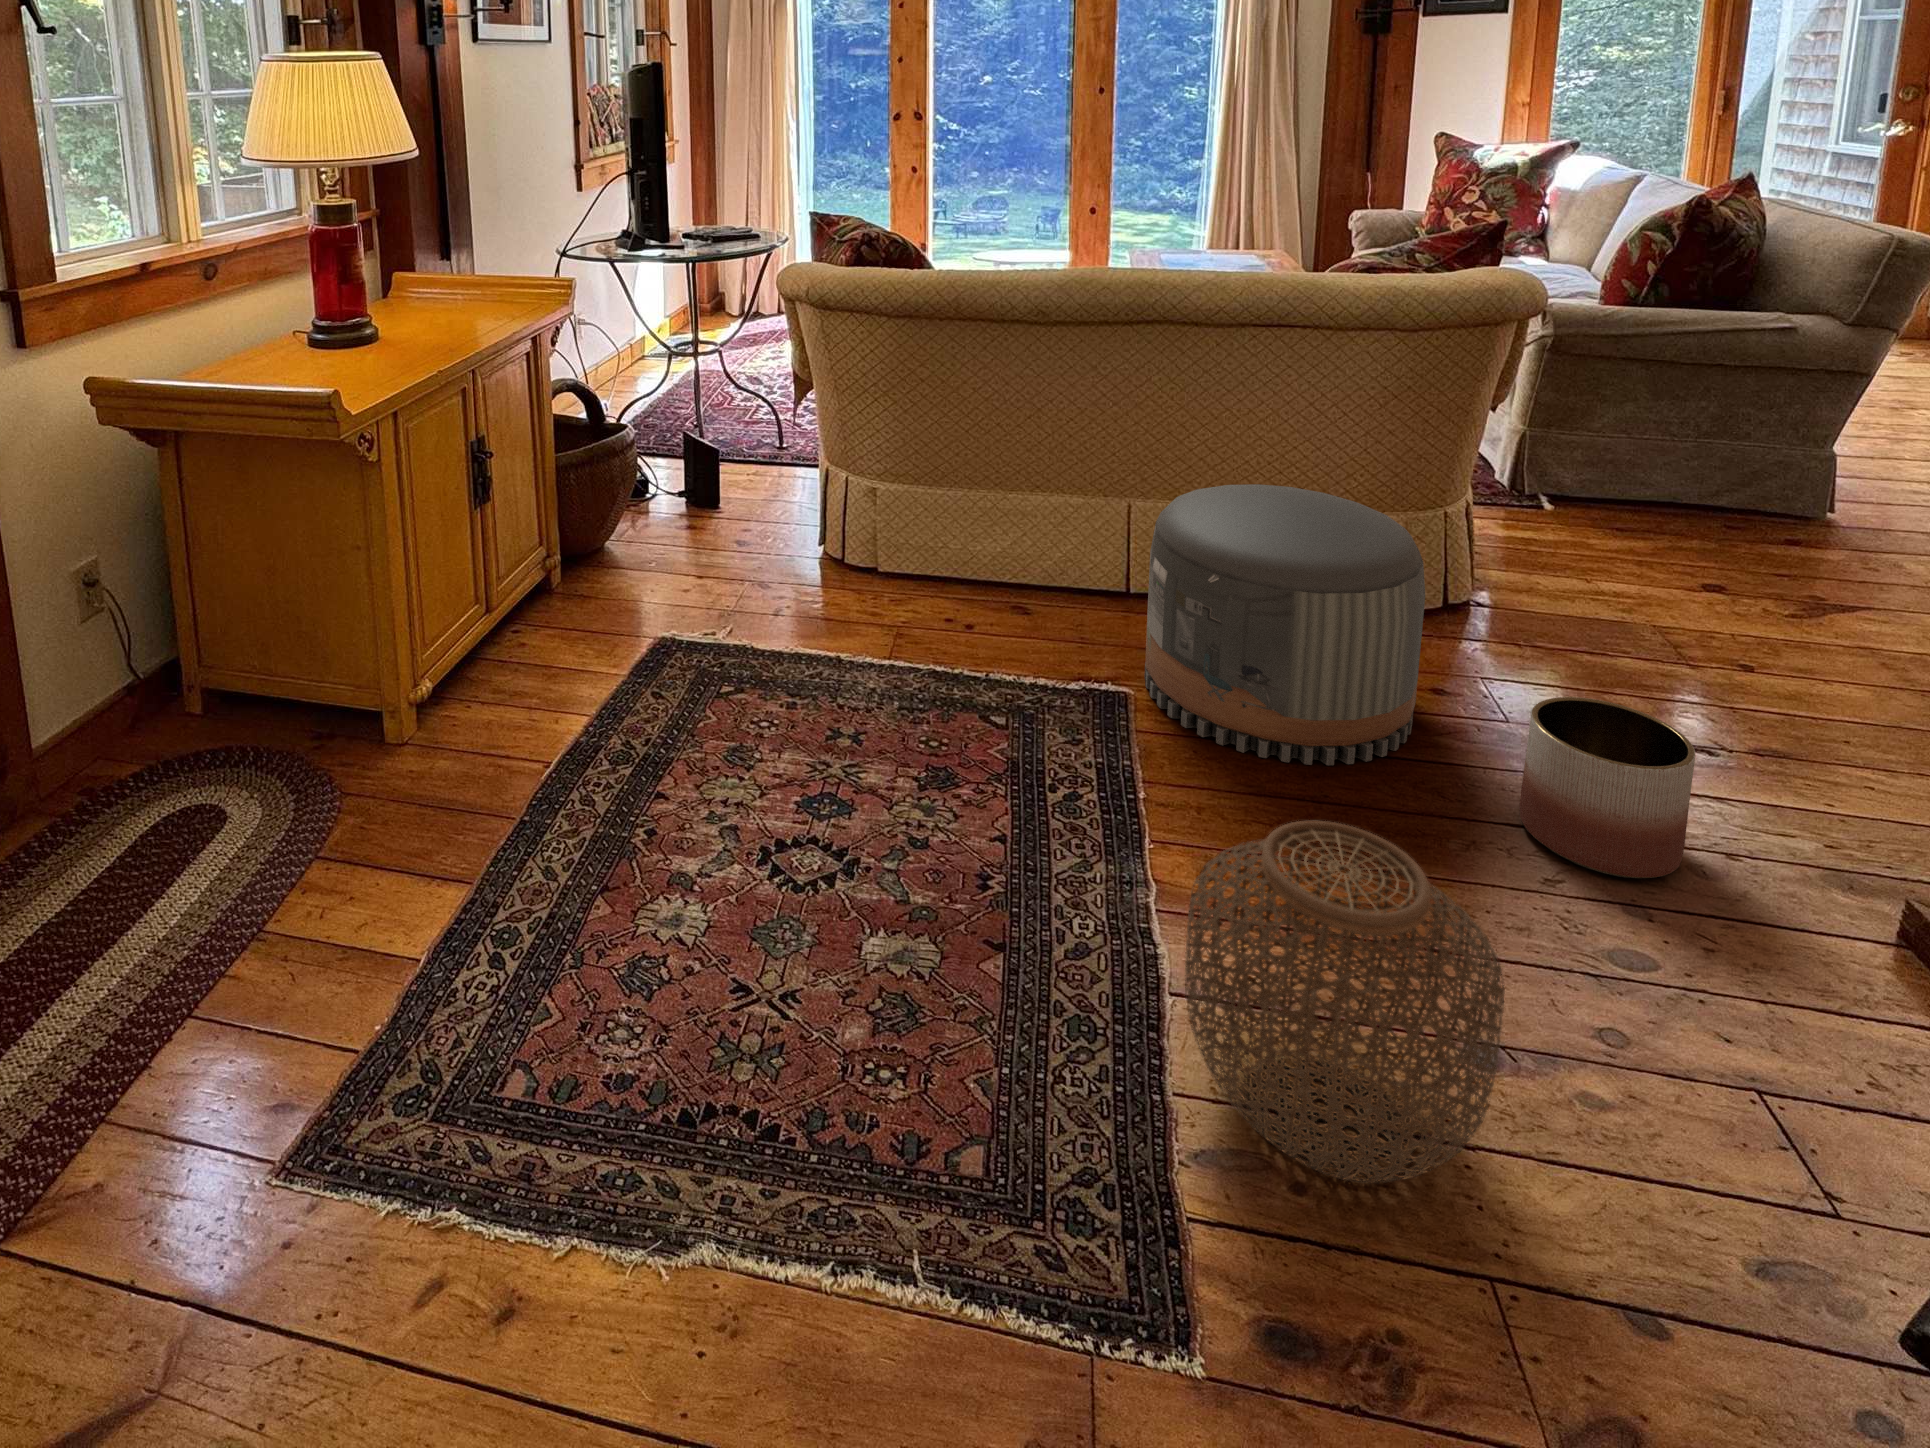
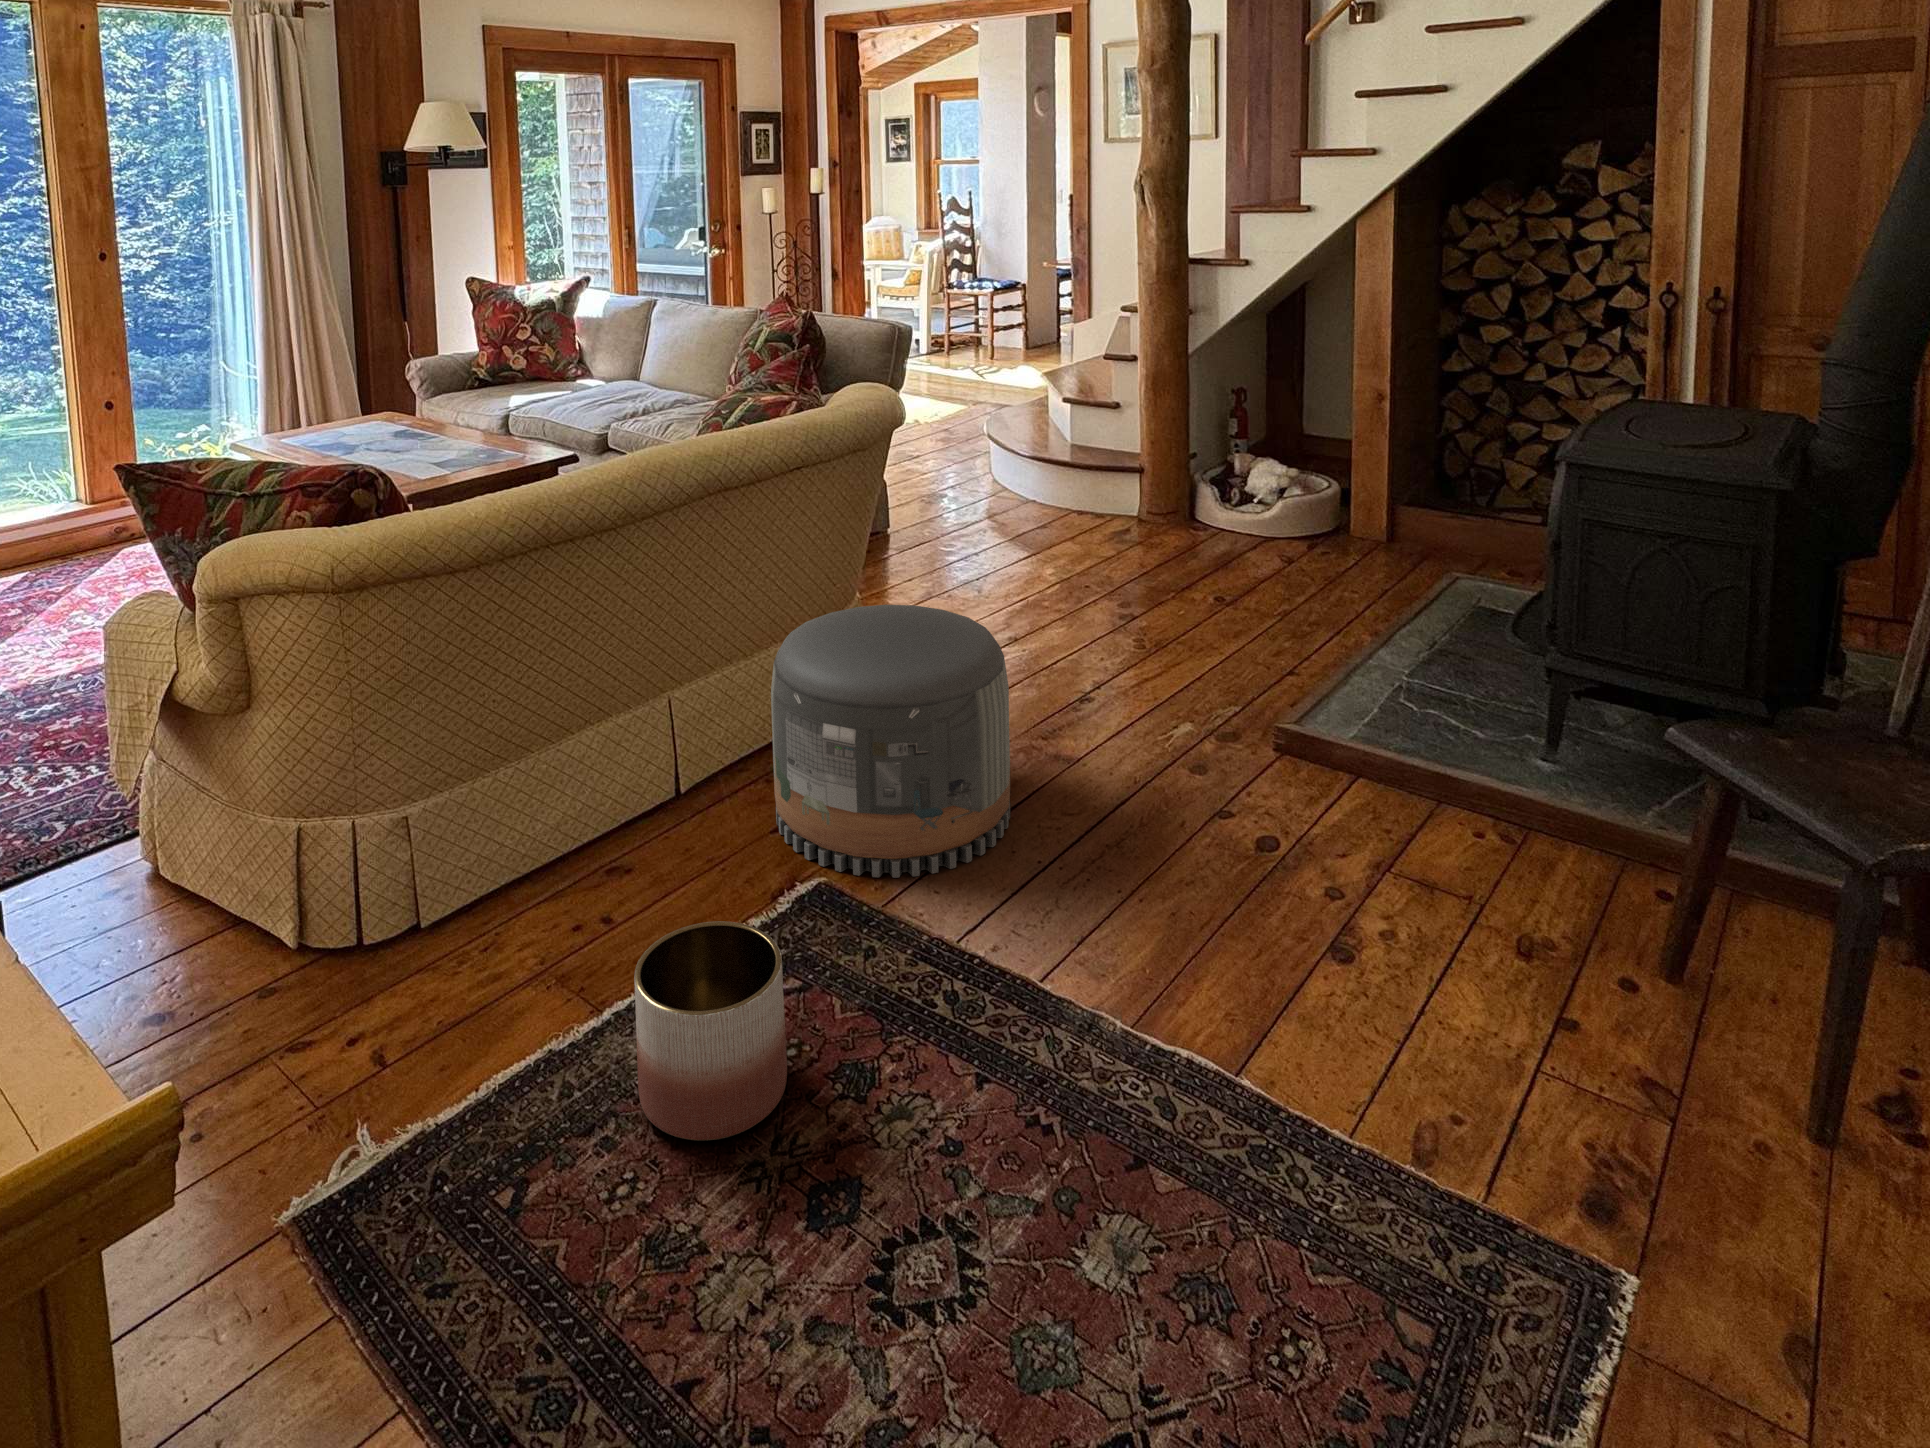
planter: present [1519,697,1695,878] -> present [634,921,787,1141]
woven basket: present [1185,821,1505,1183] -> none [1266,813,1511,1106]

